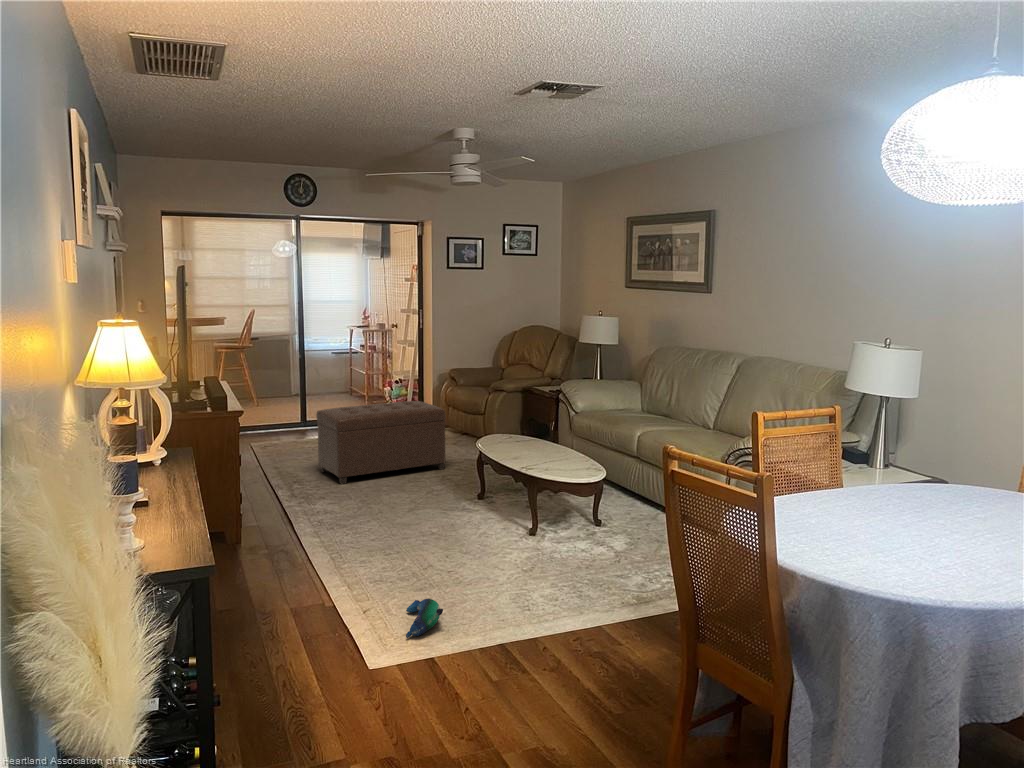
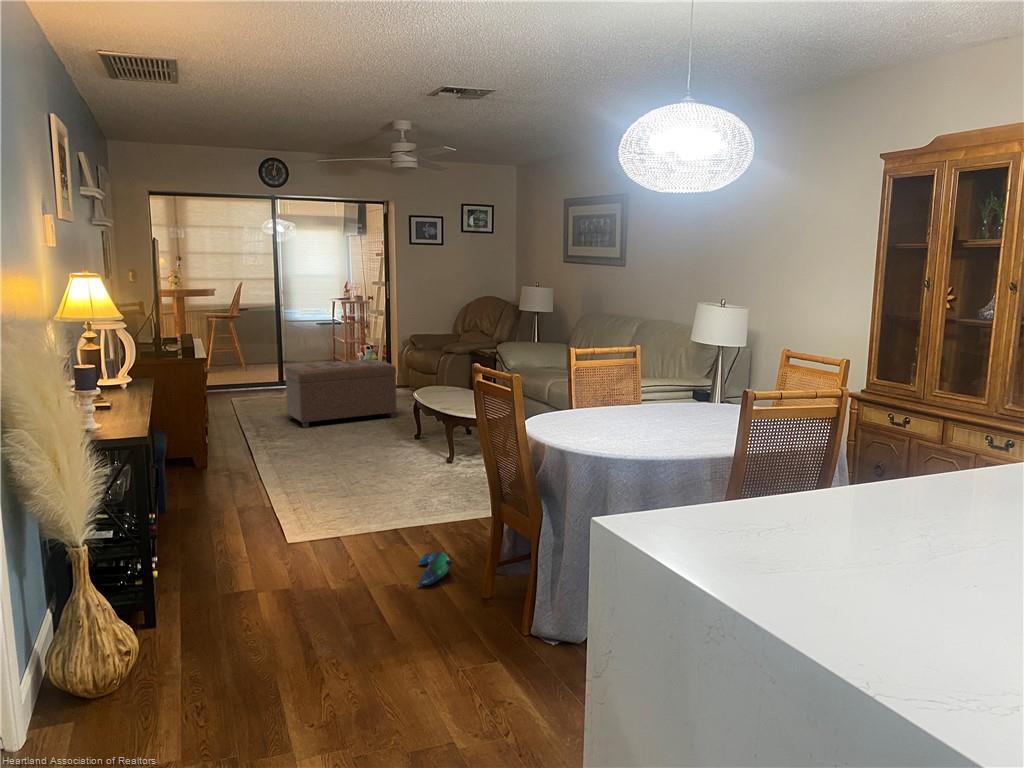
plush toy: present [406,599,443,638] -> present [417,551,452,587]

